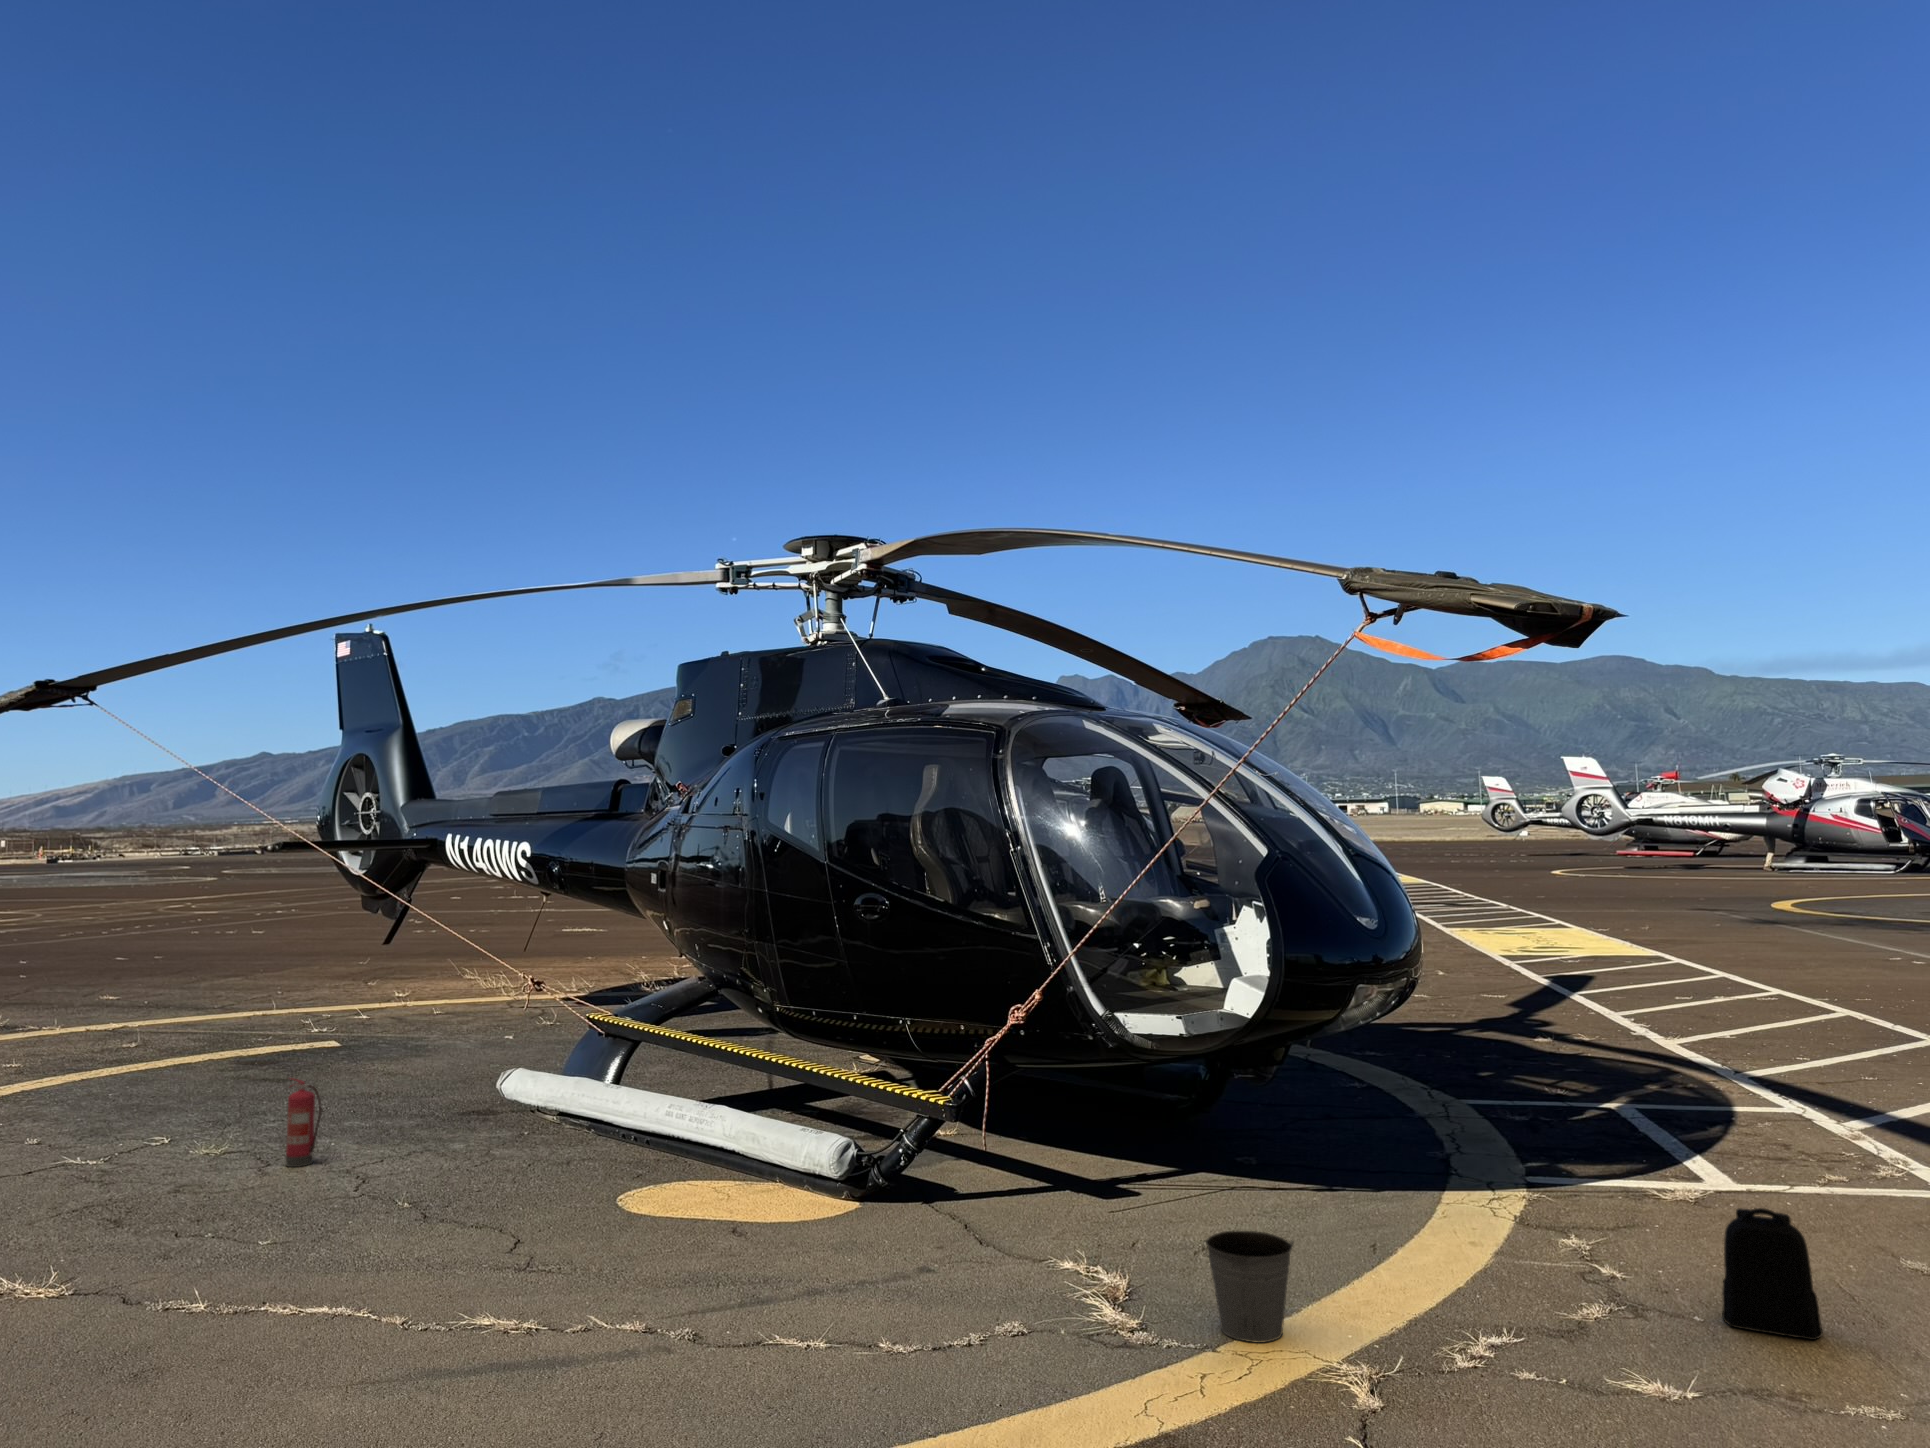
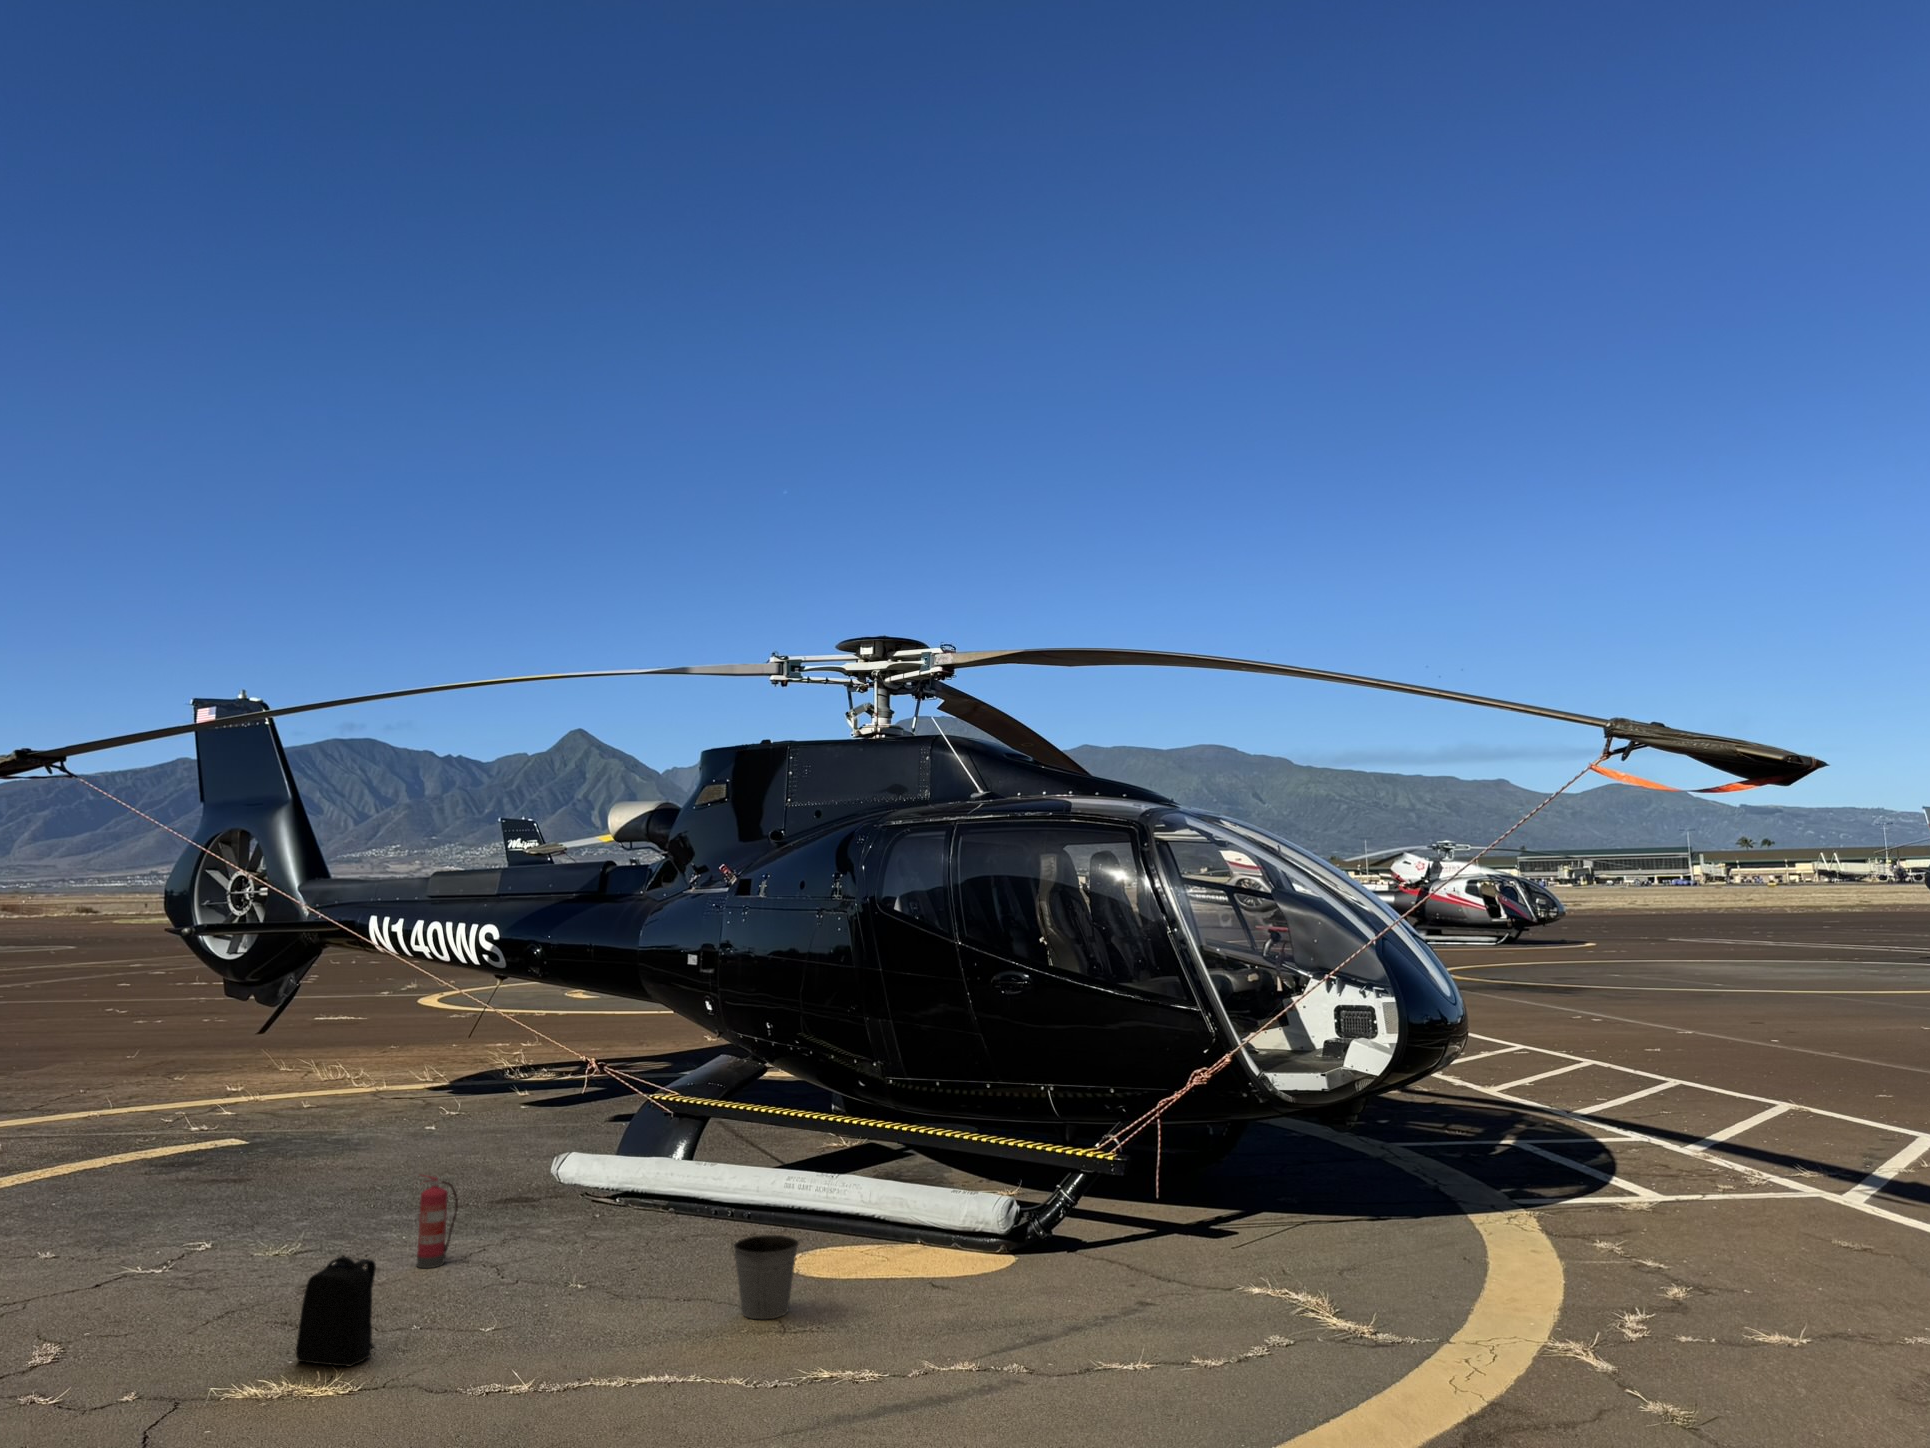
backpack: present [1722,1208,1823,1340] -> present [296,1256,376,1366]
bucket: present [1204,1231,1293,1343] -> present [732,1235,800,1319]

